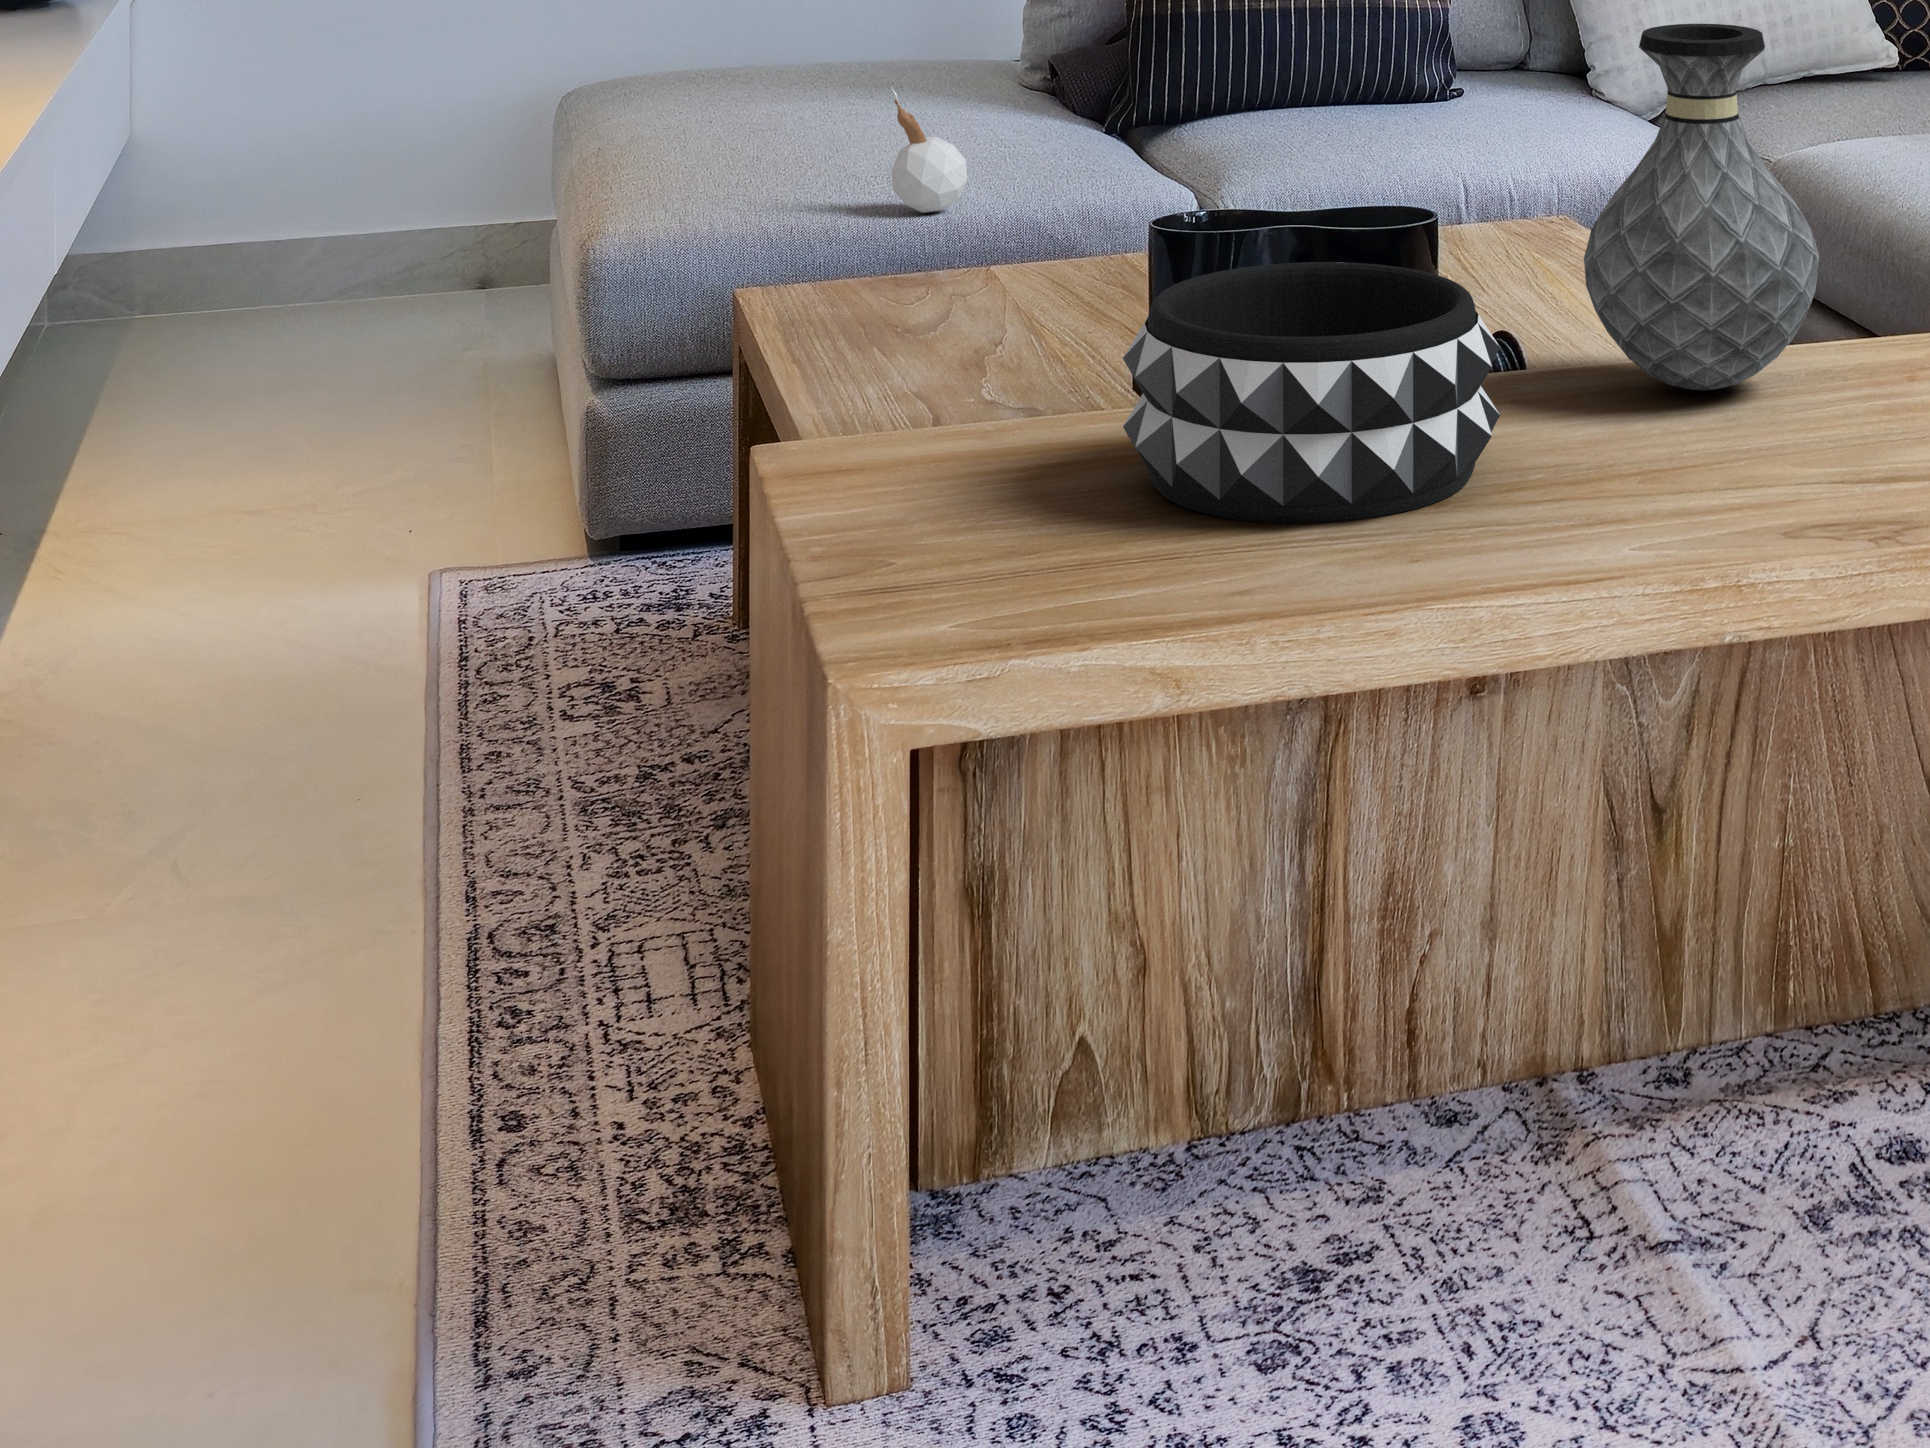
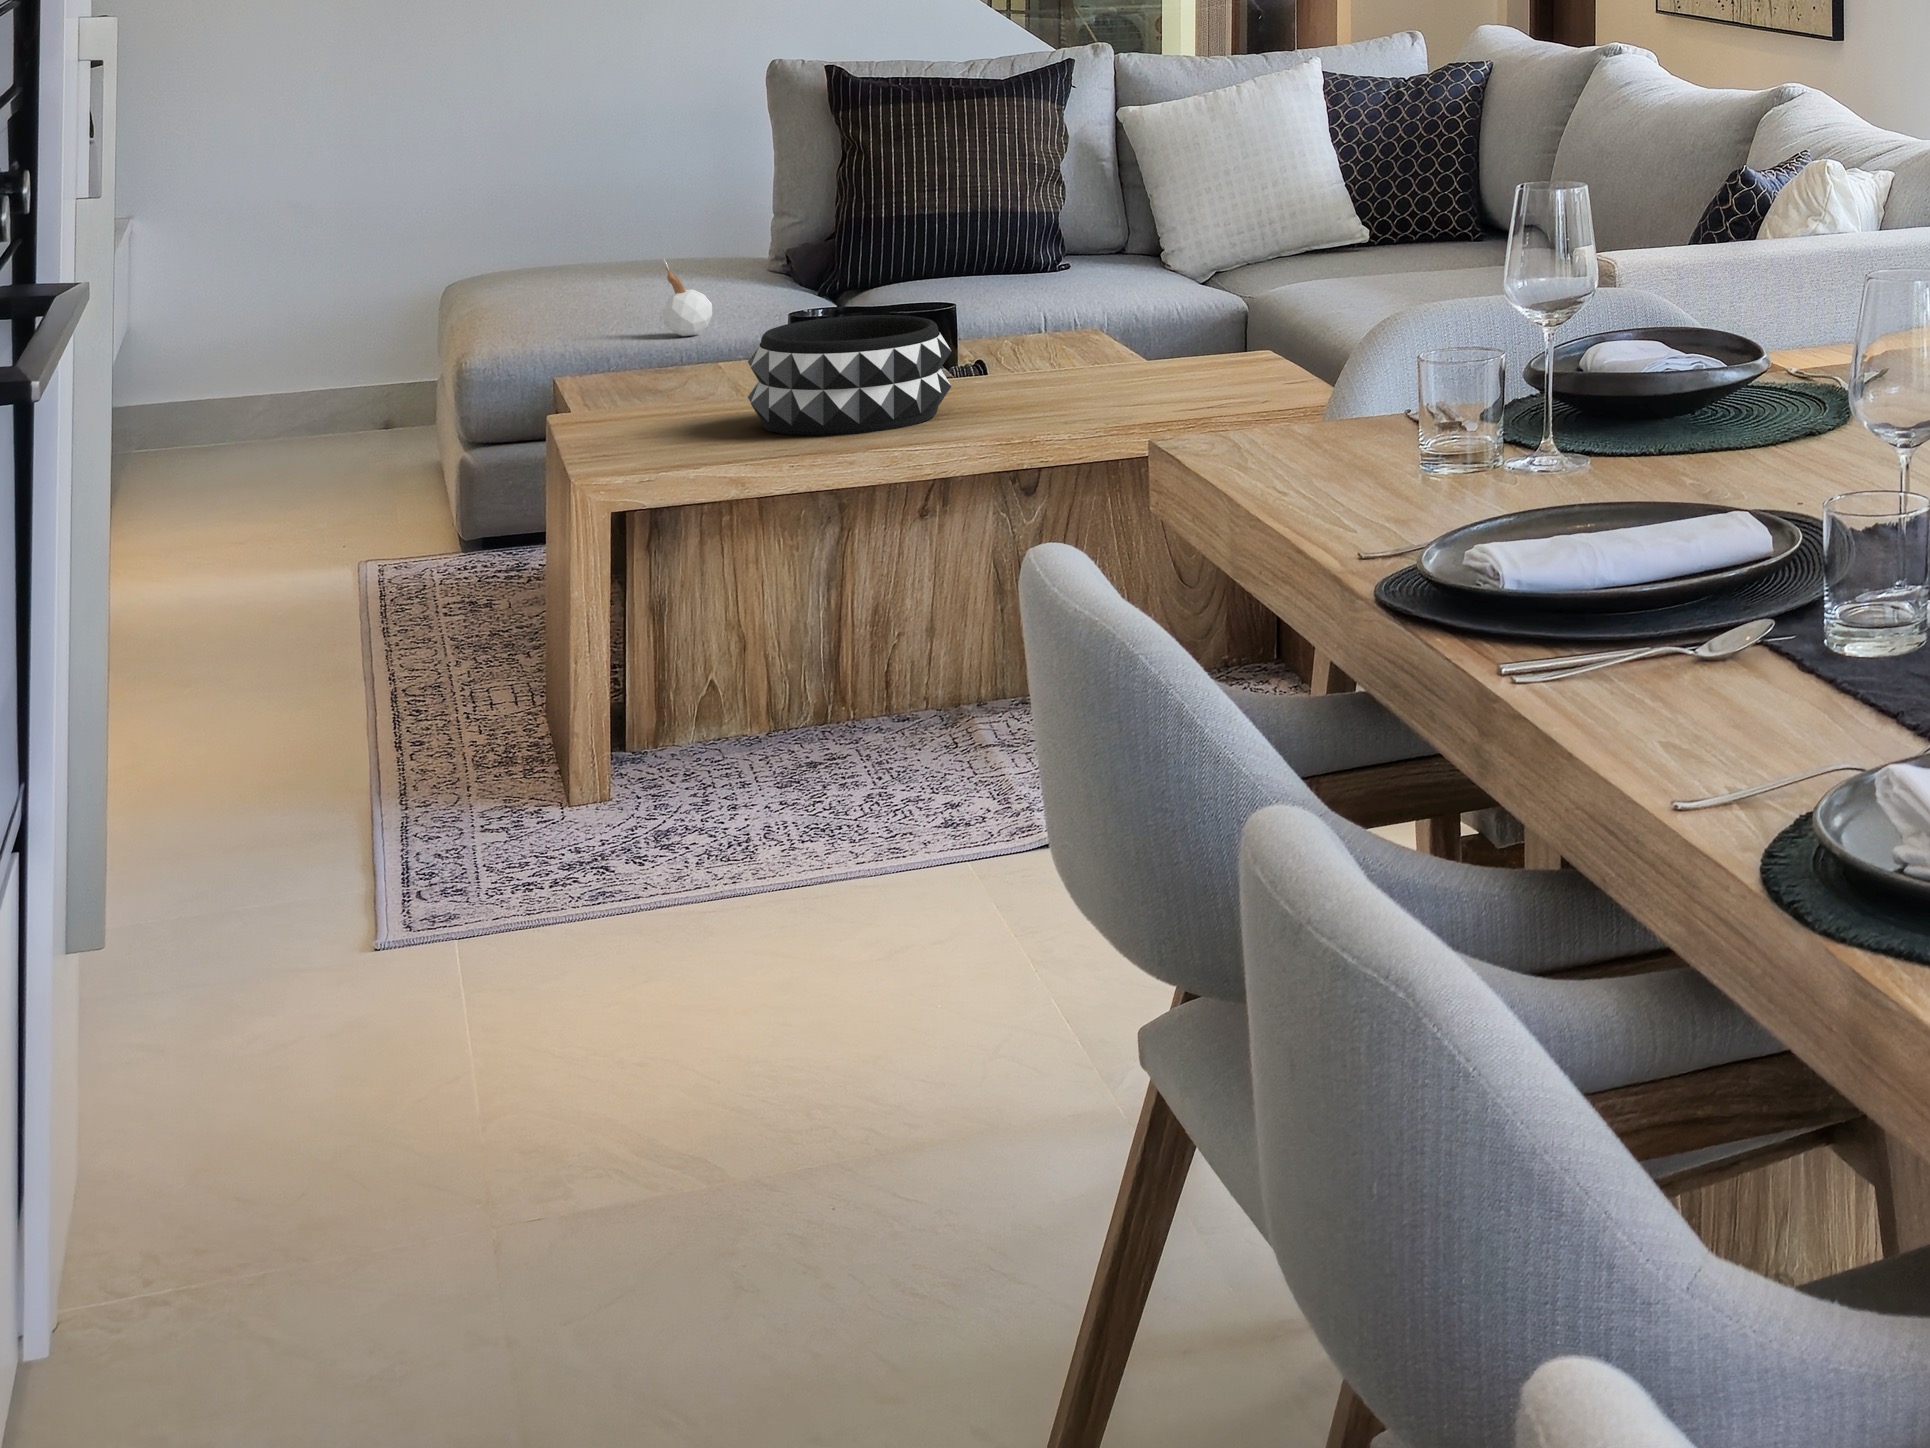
vase: present [1584,24,1819,391] -> none [1024,189,1154,385]

